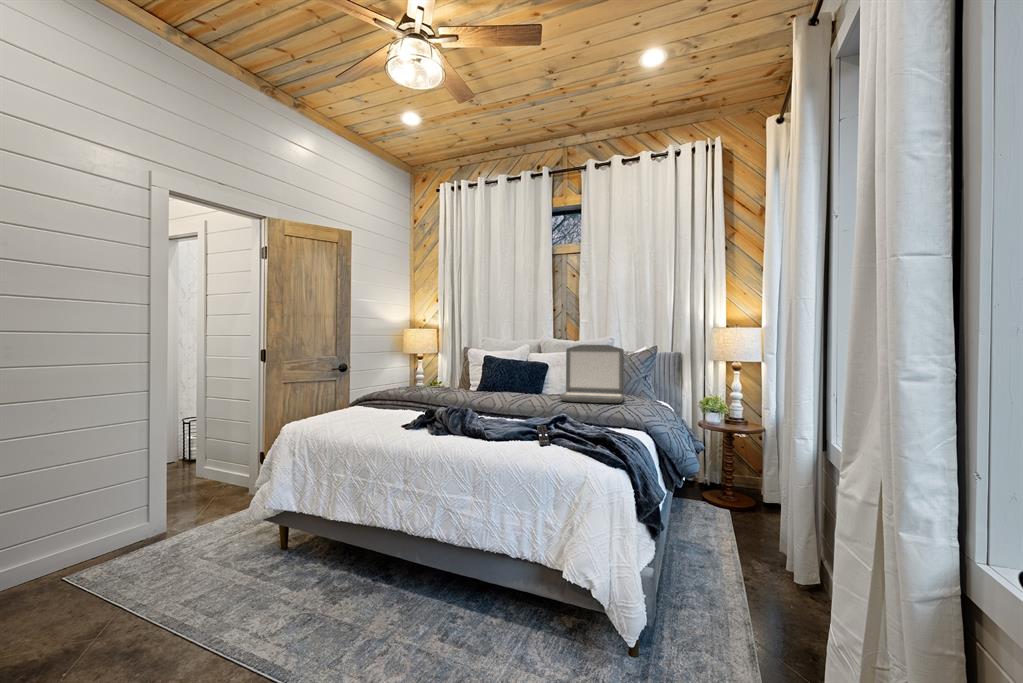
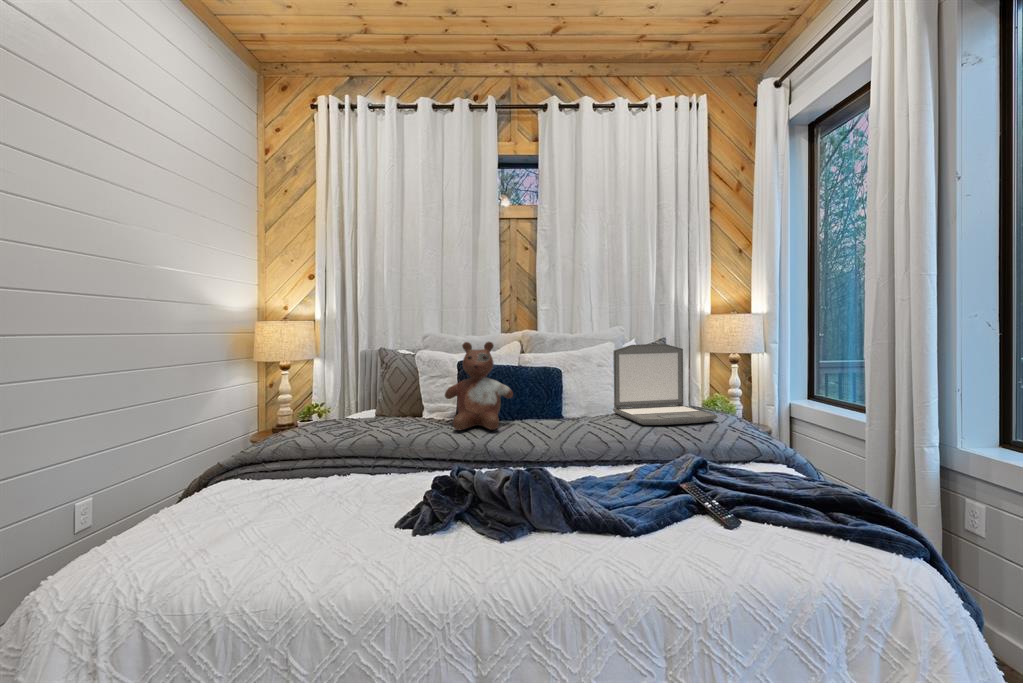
stuffed bear: none [439,339,485,395] -> present [445,342,513,430]

